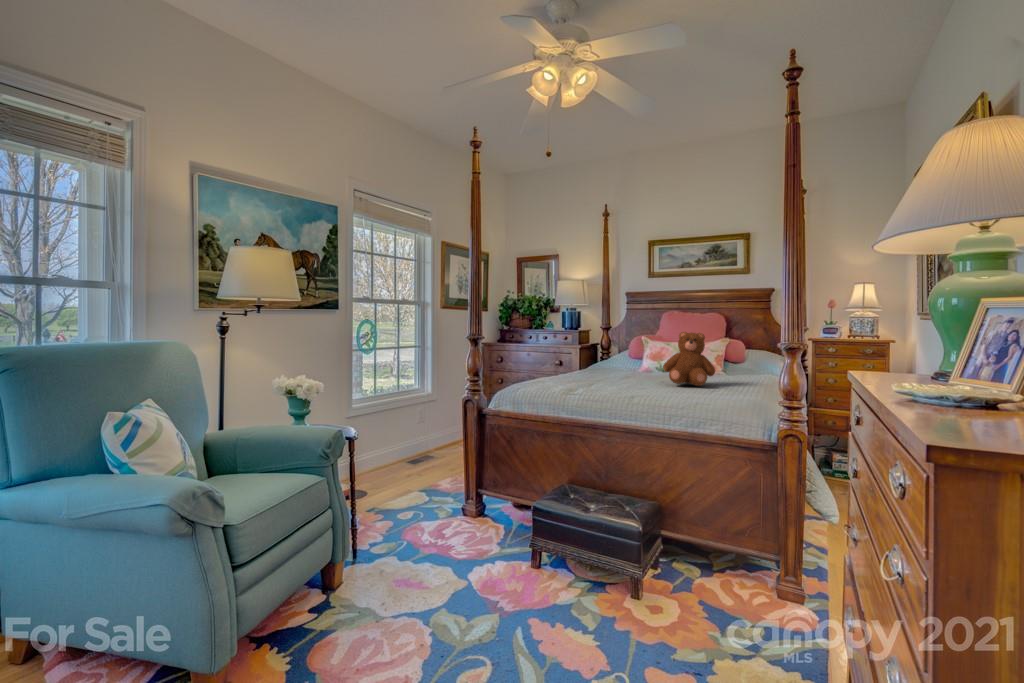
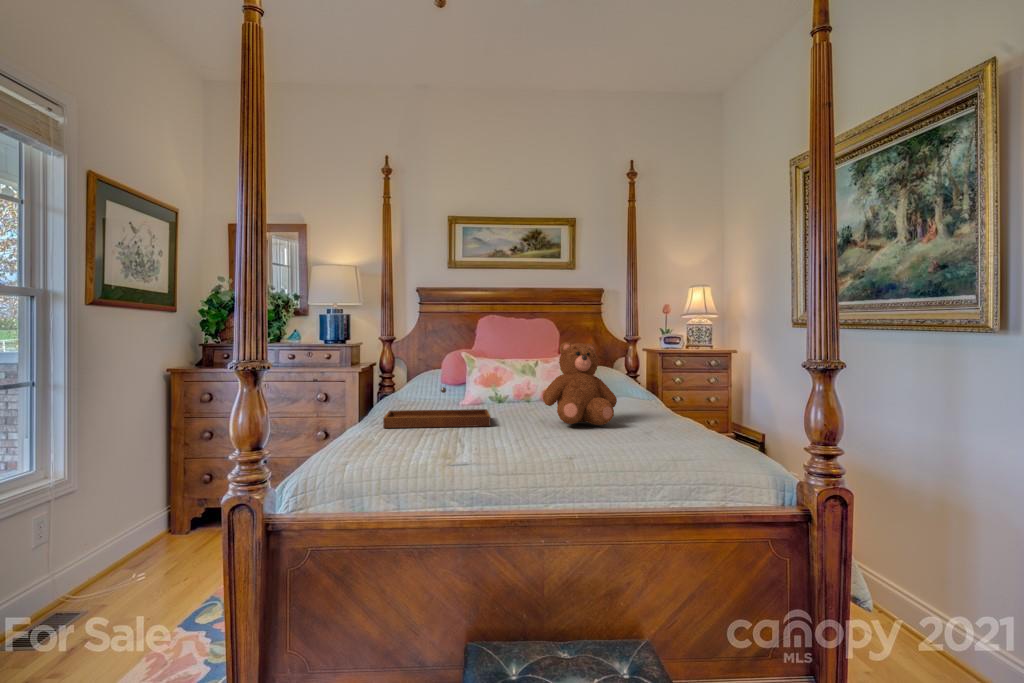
tray: none [568,358,635,382] -> present [383,387,491,428]

